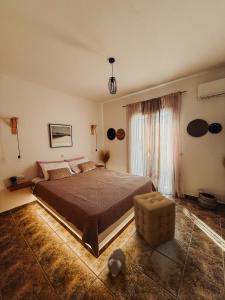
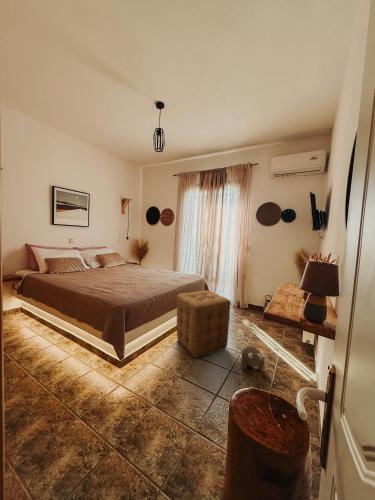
plush toy: present [108,248,126,277] -> present [241,346,264,371]

